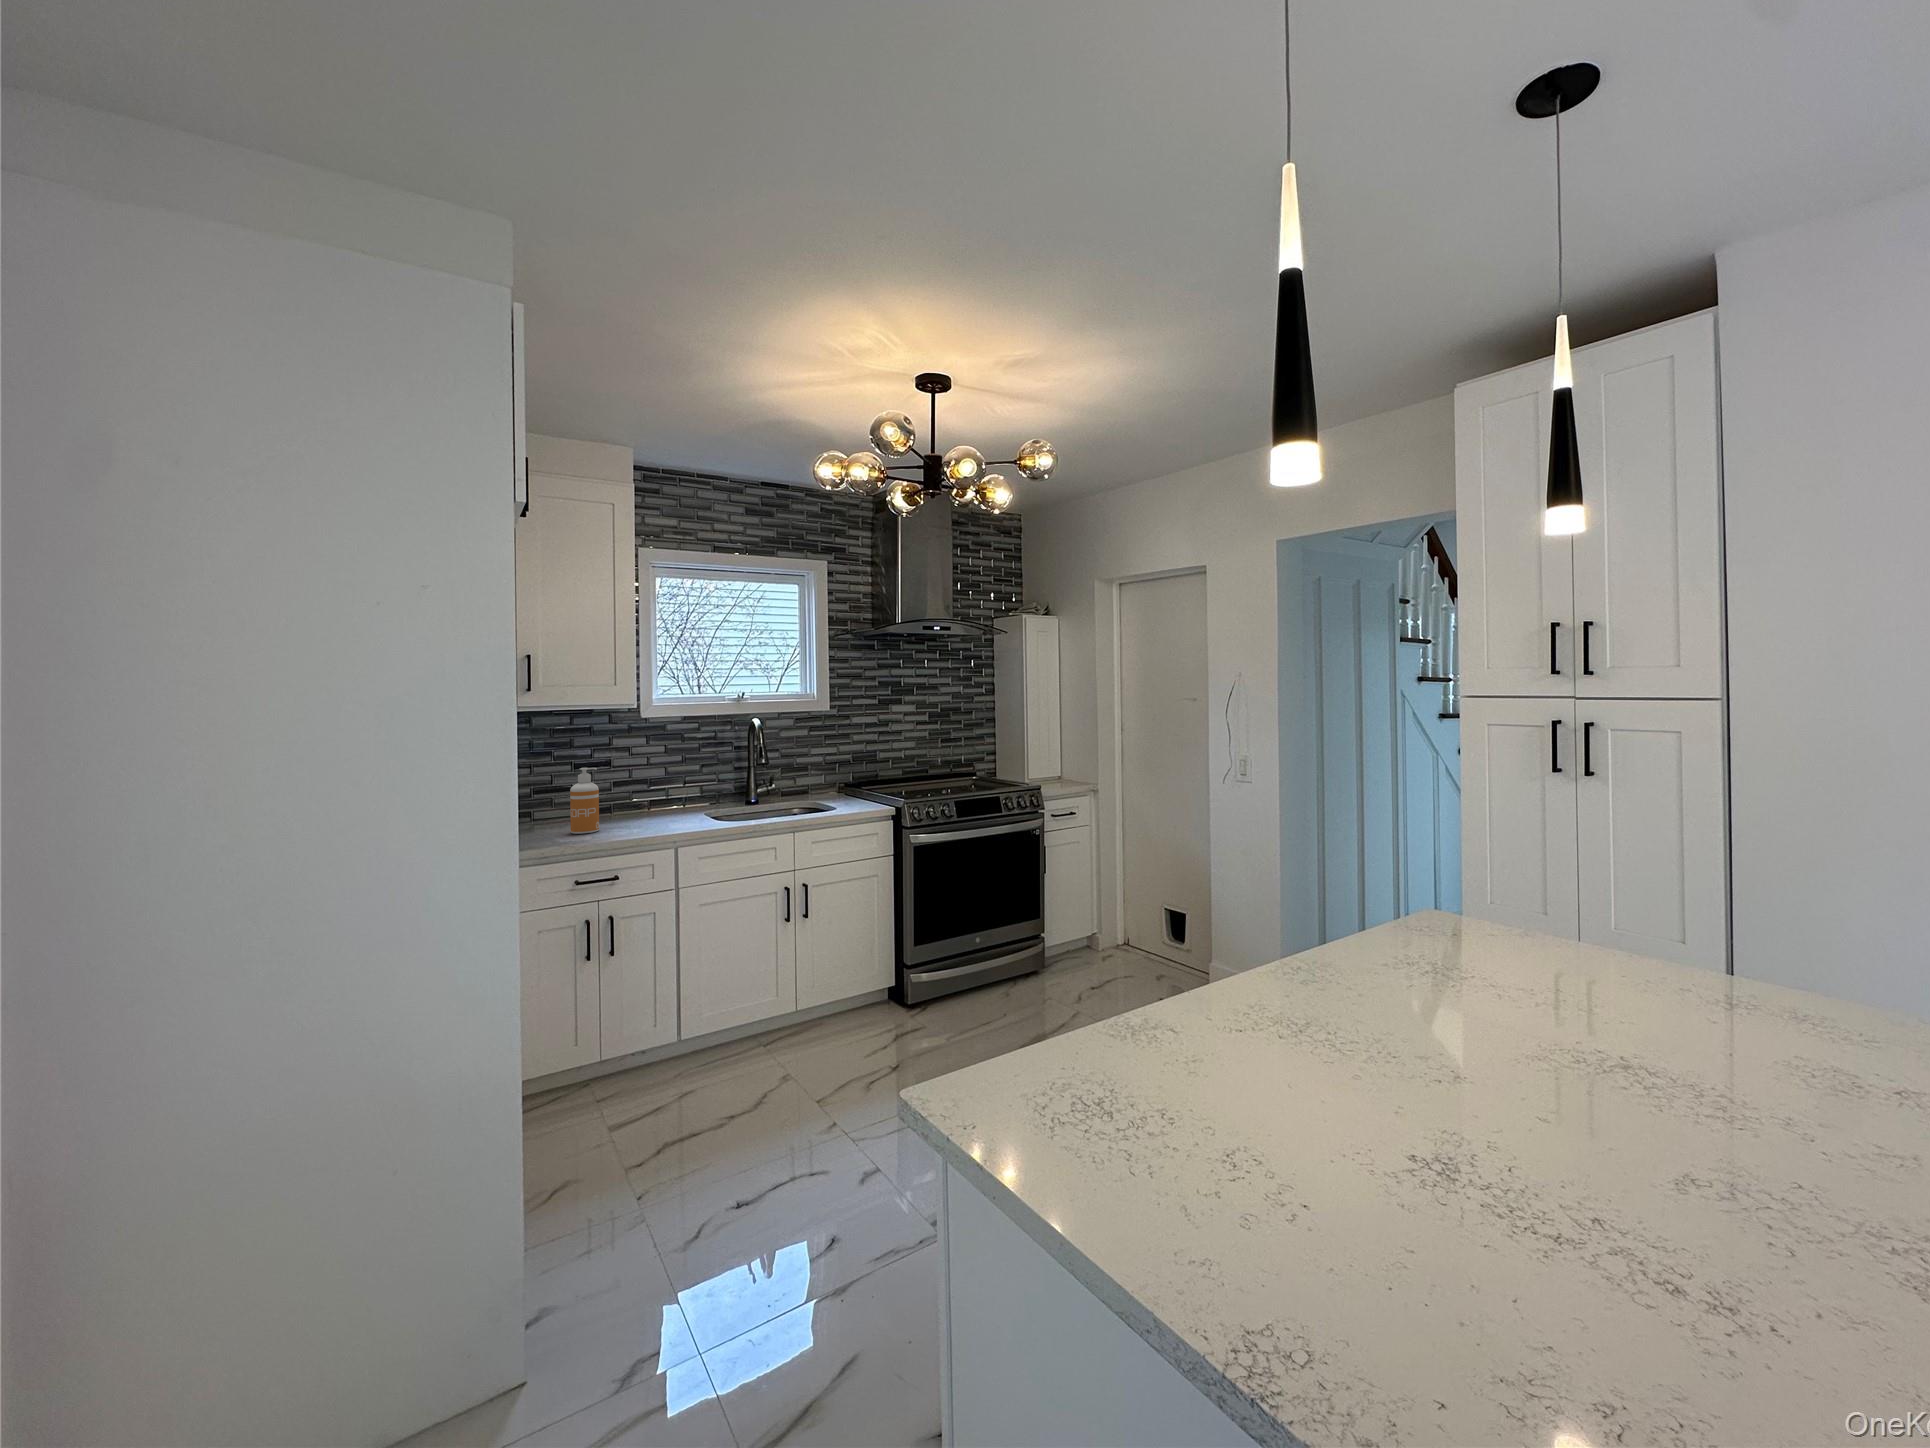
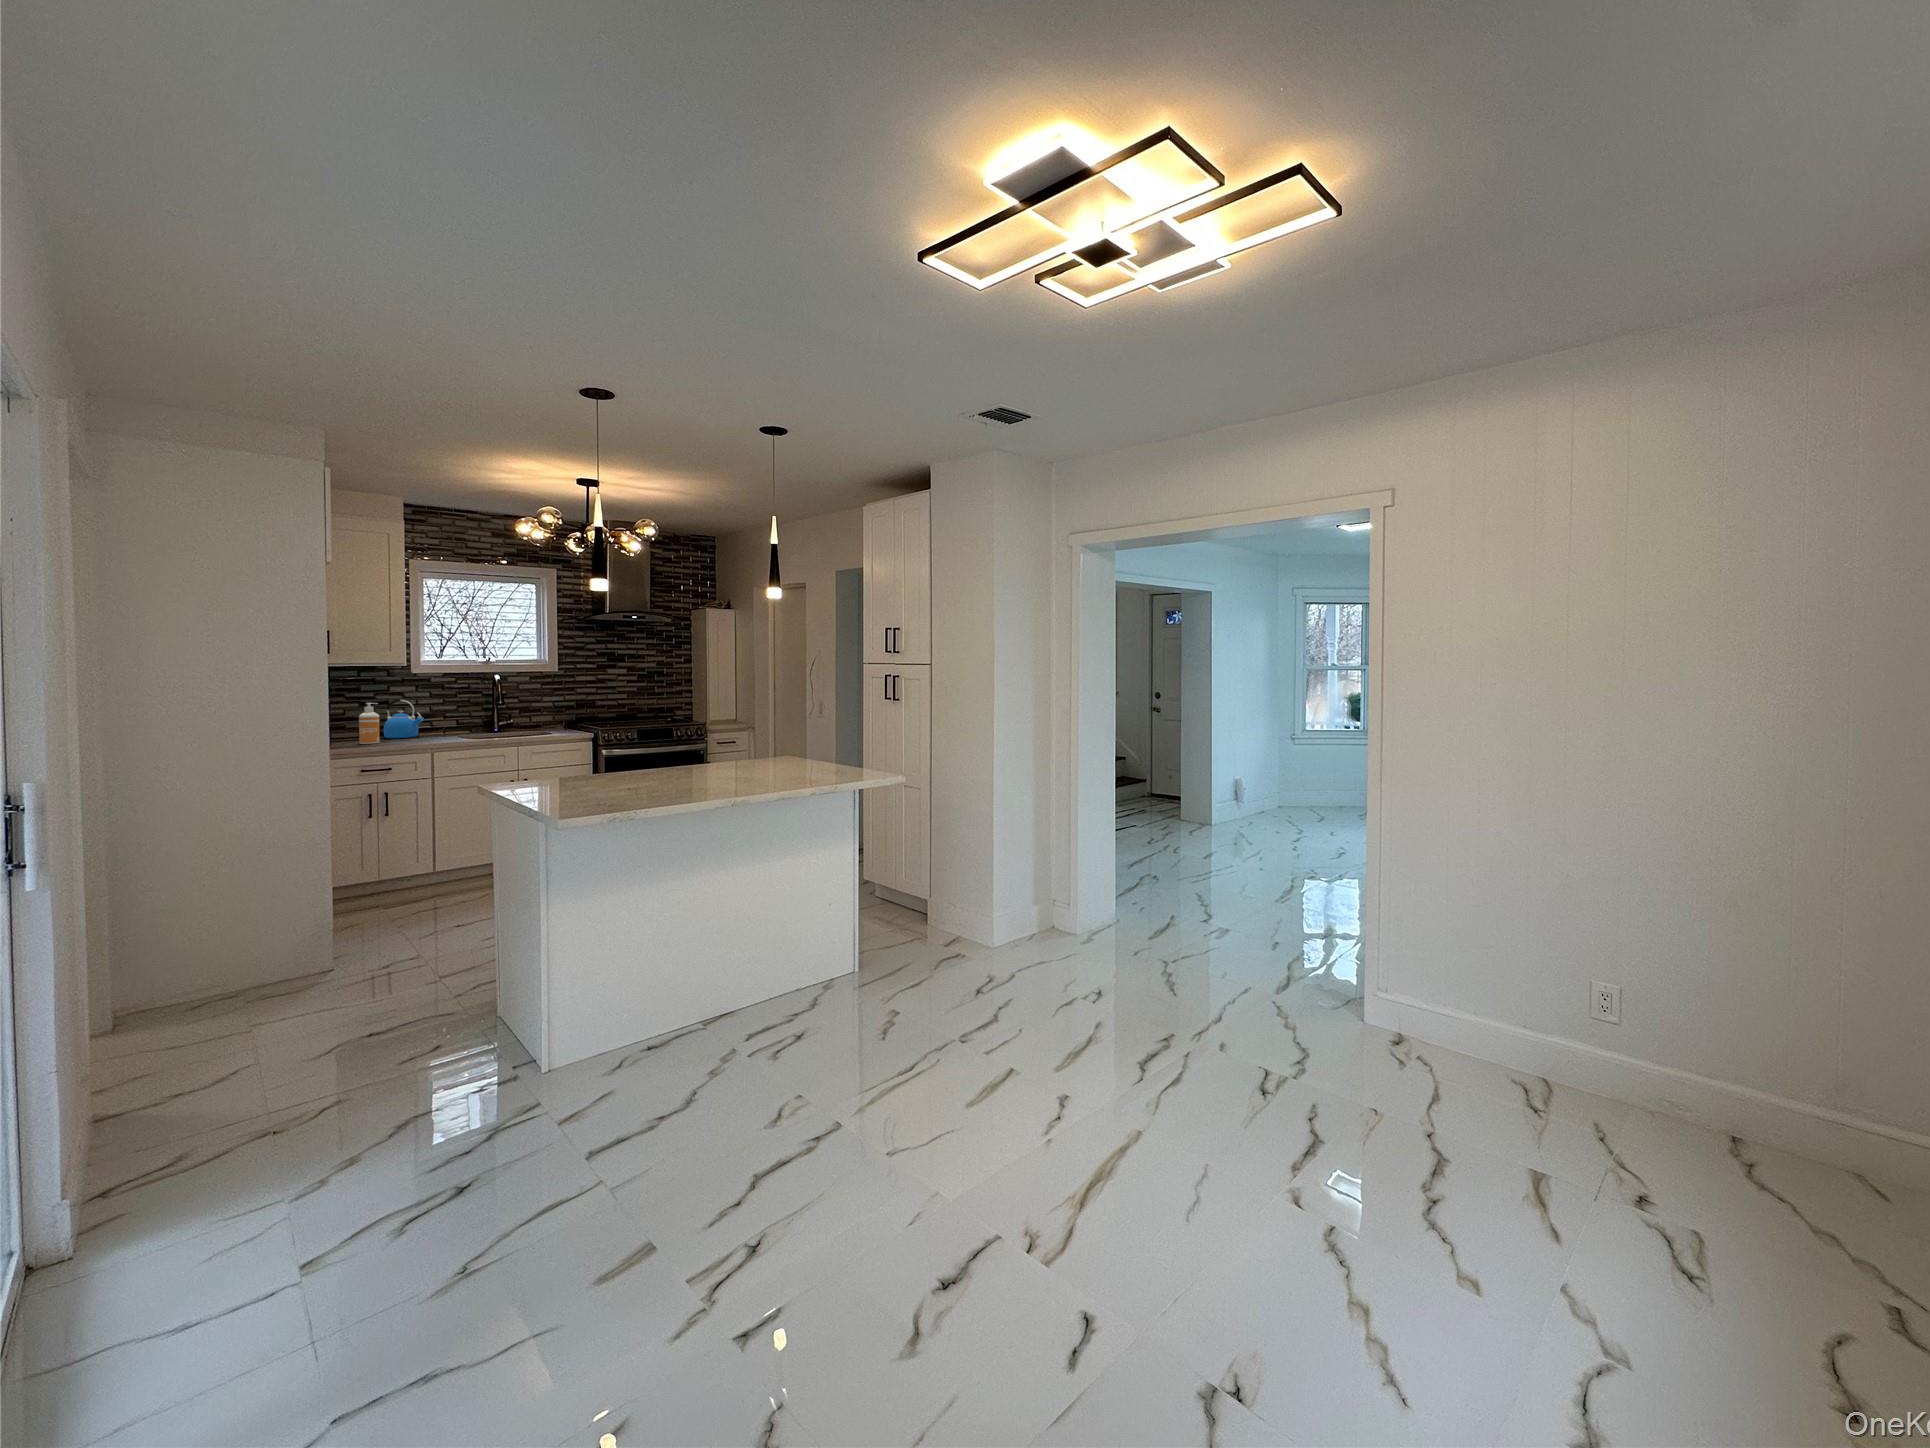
kettle: none [604,758,659,819] -> present [384,699,424,738]

